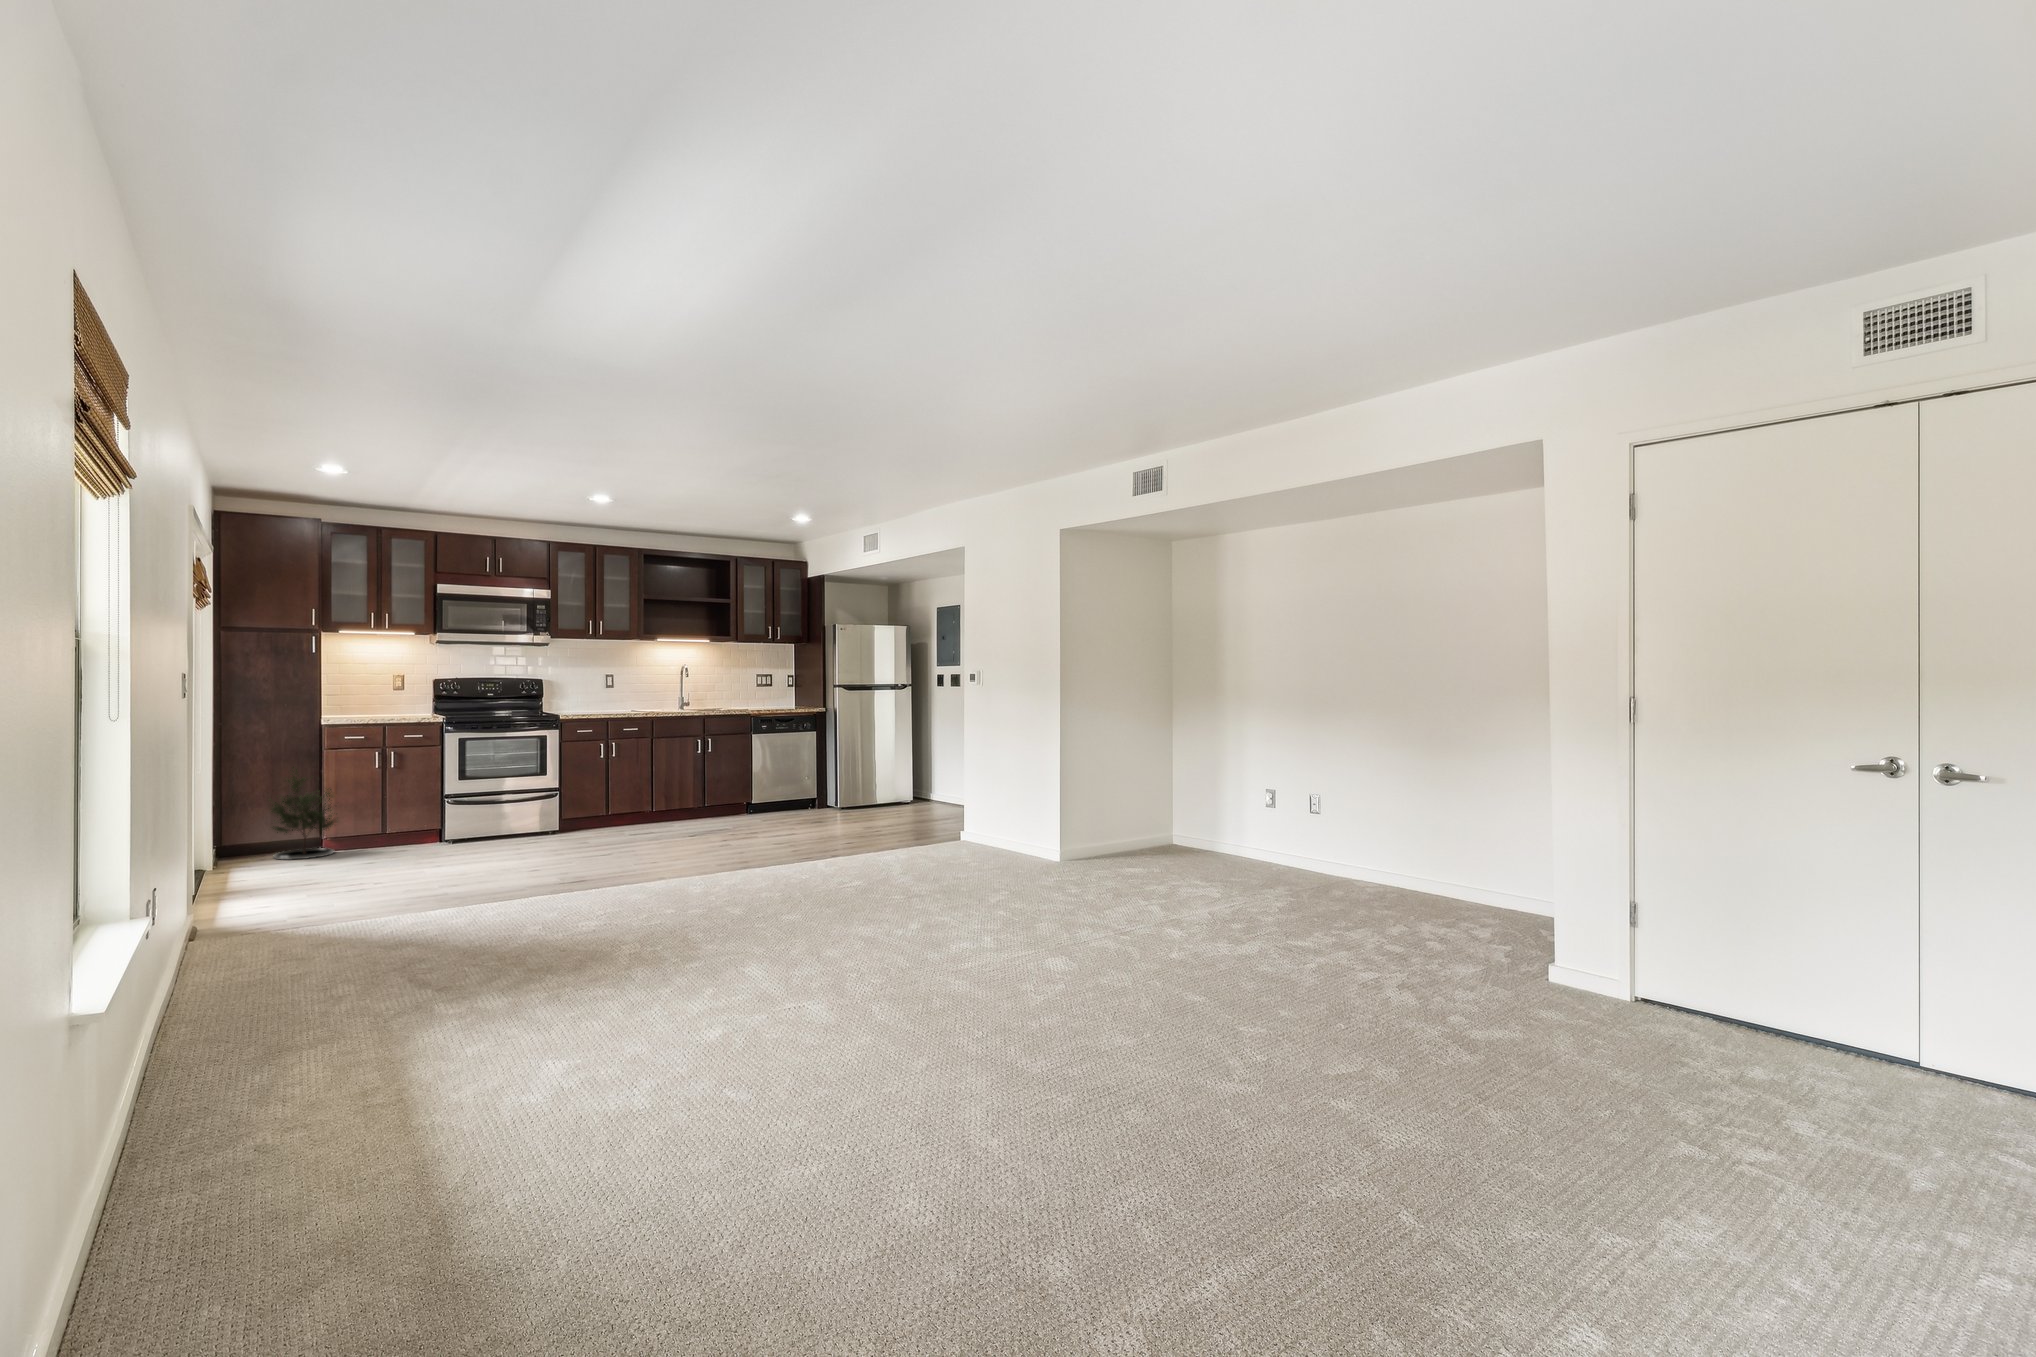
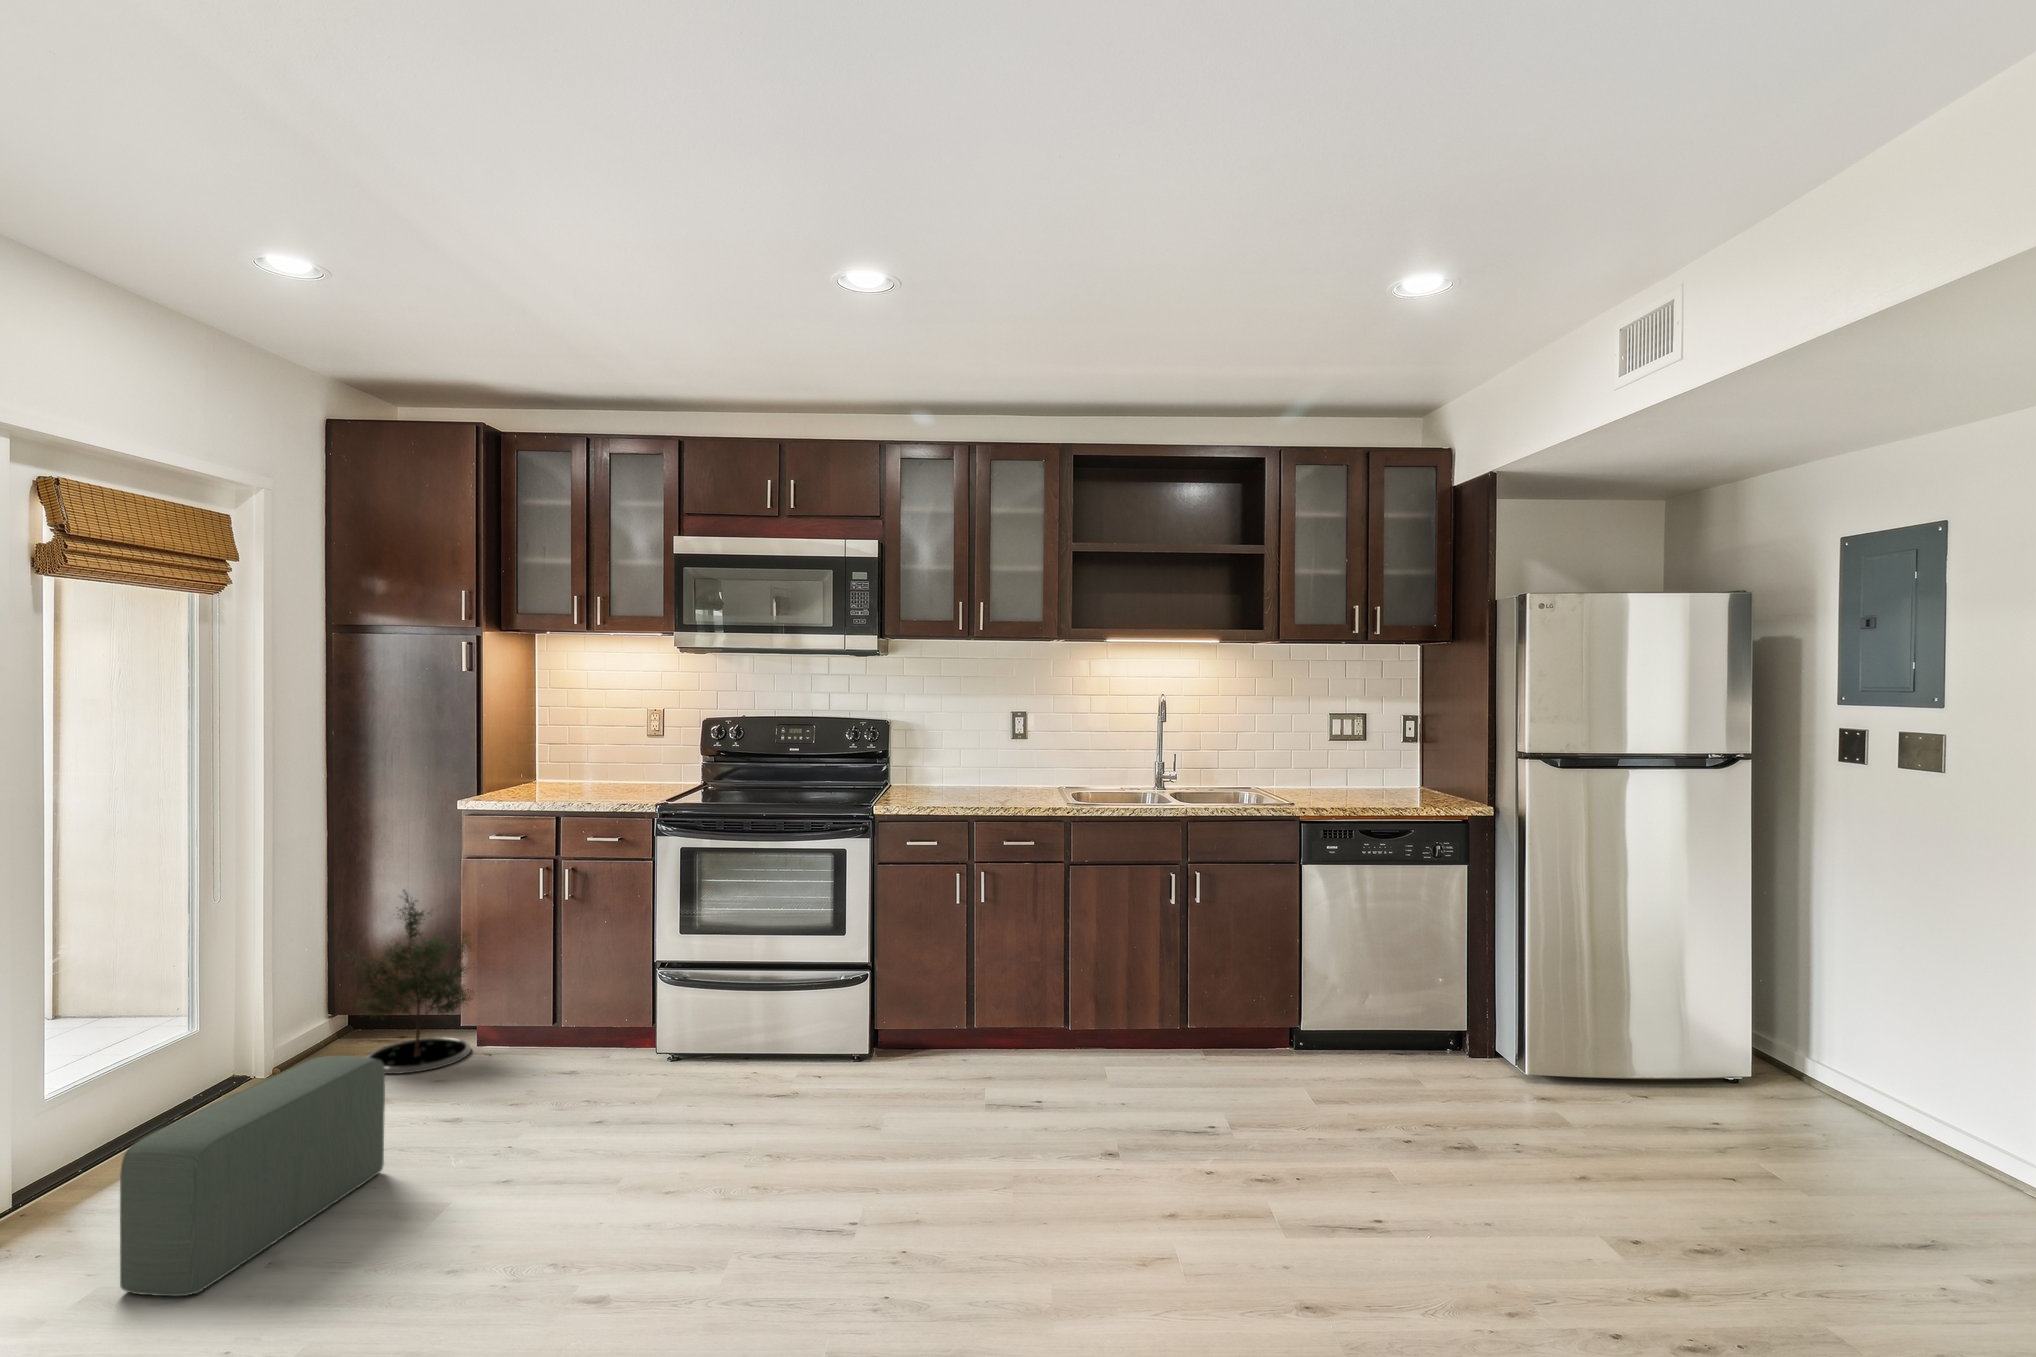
pouf: none [347,818,389,889] -> present [120,1056,385,1296]

